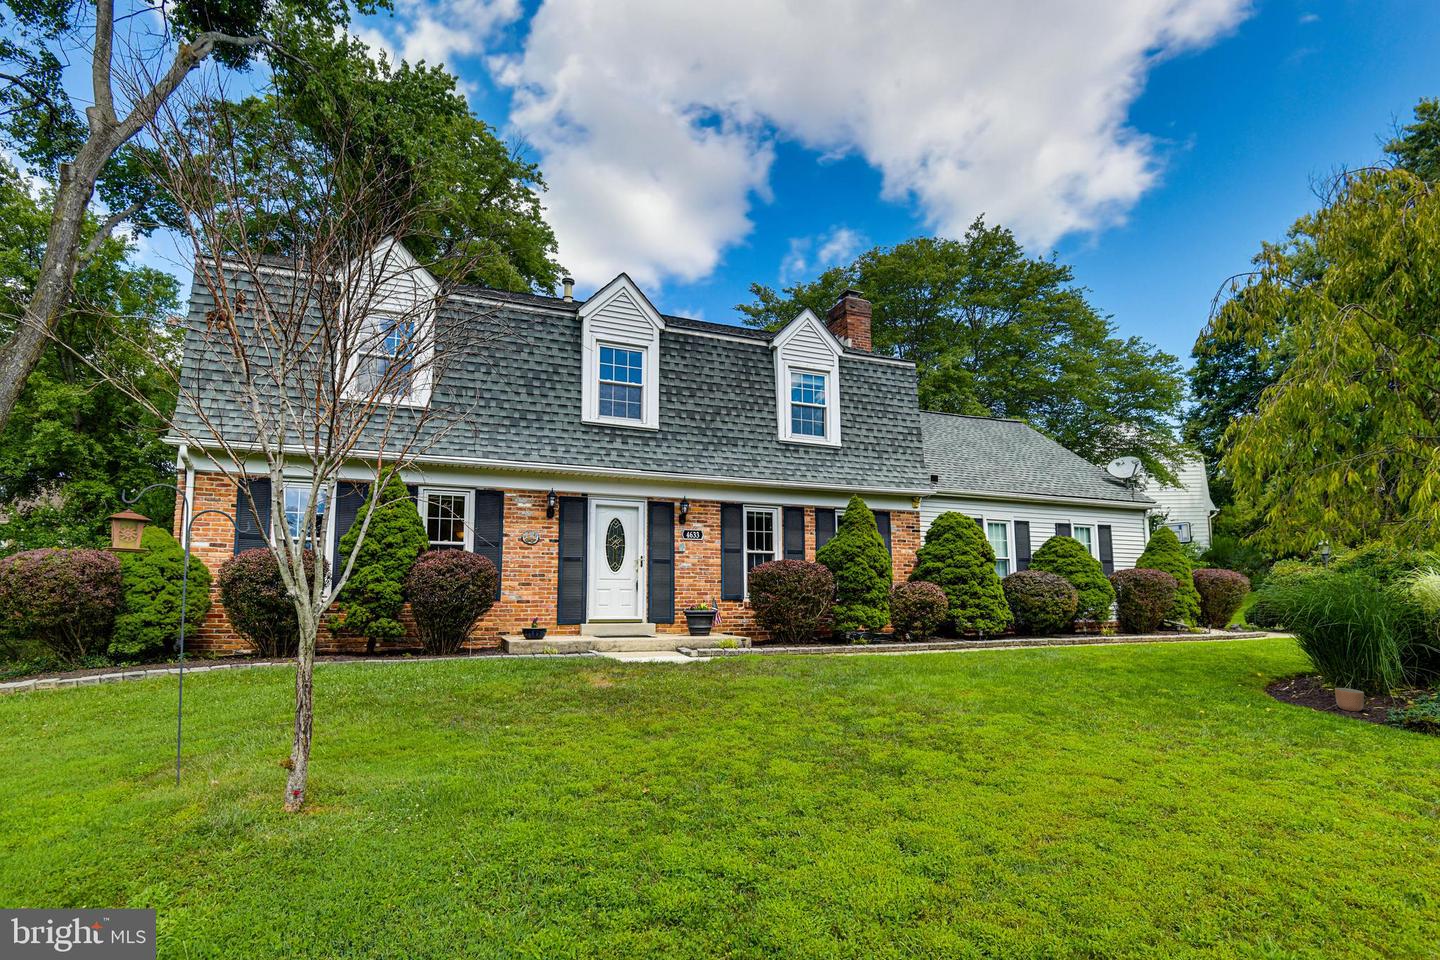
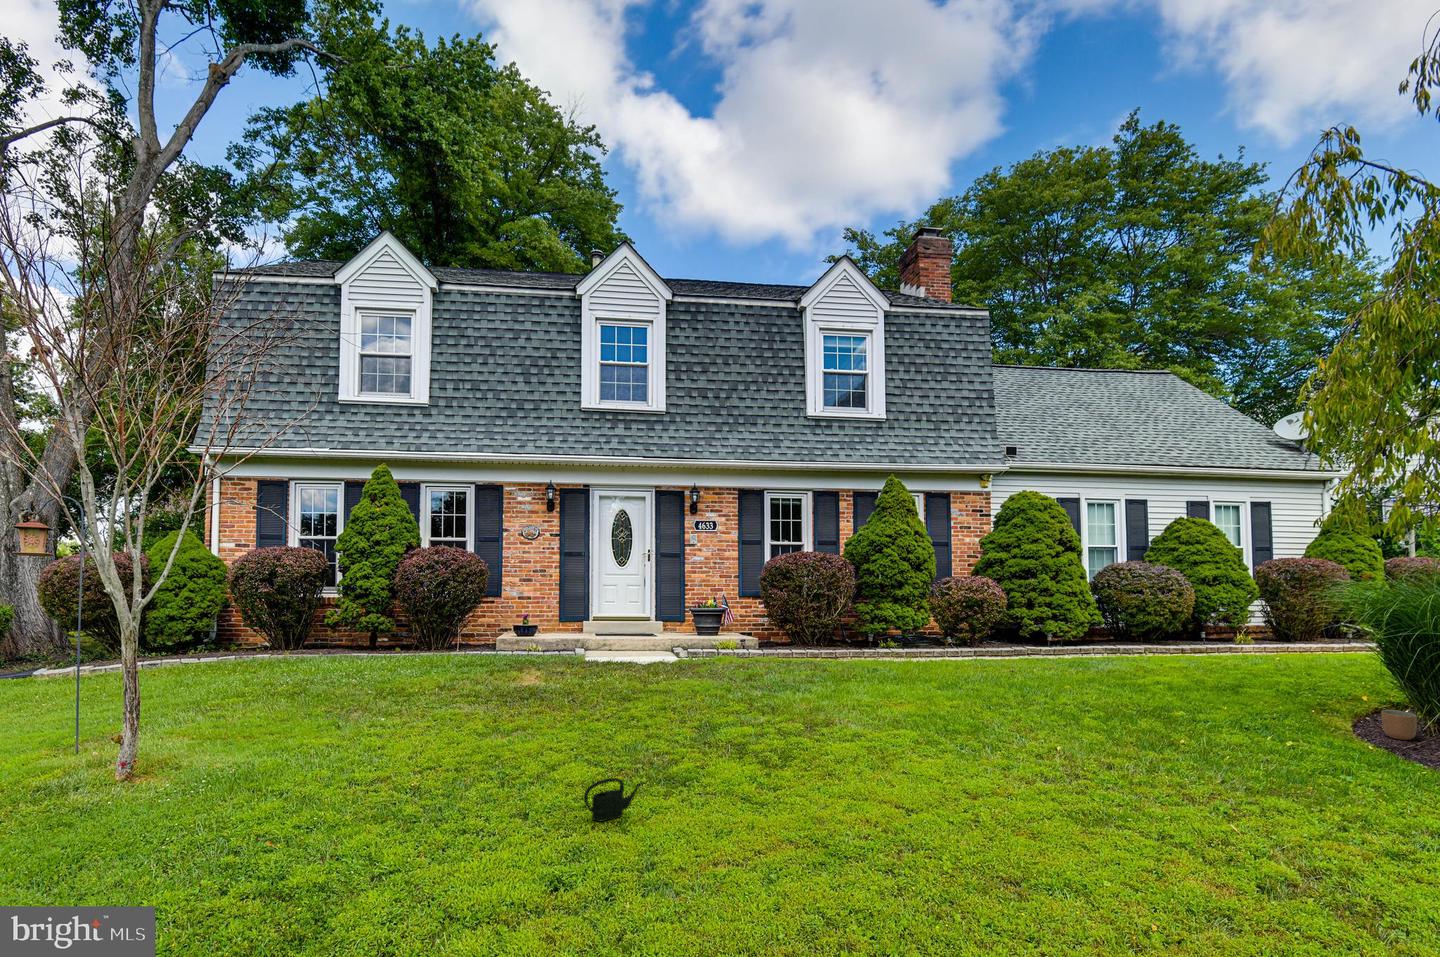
watering can: none [878,786,914,834] -> present [584,778,642,822]

